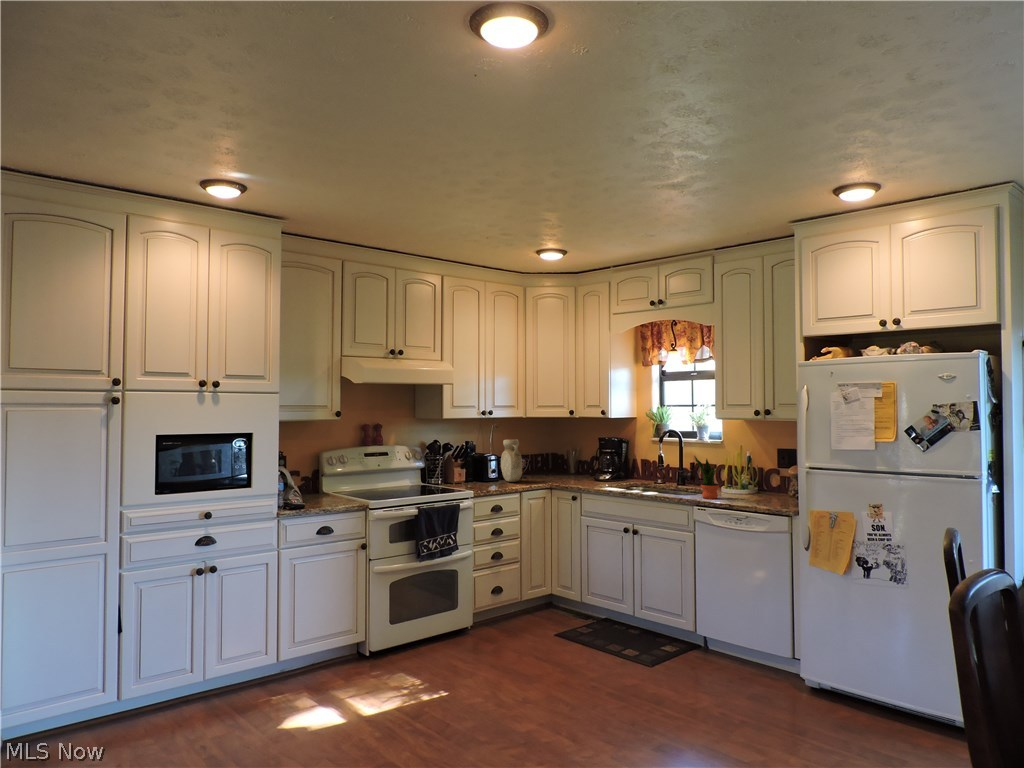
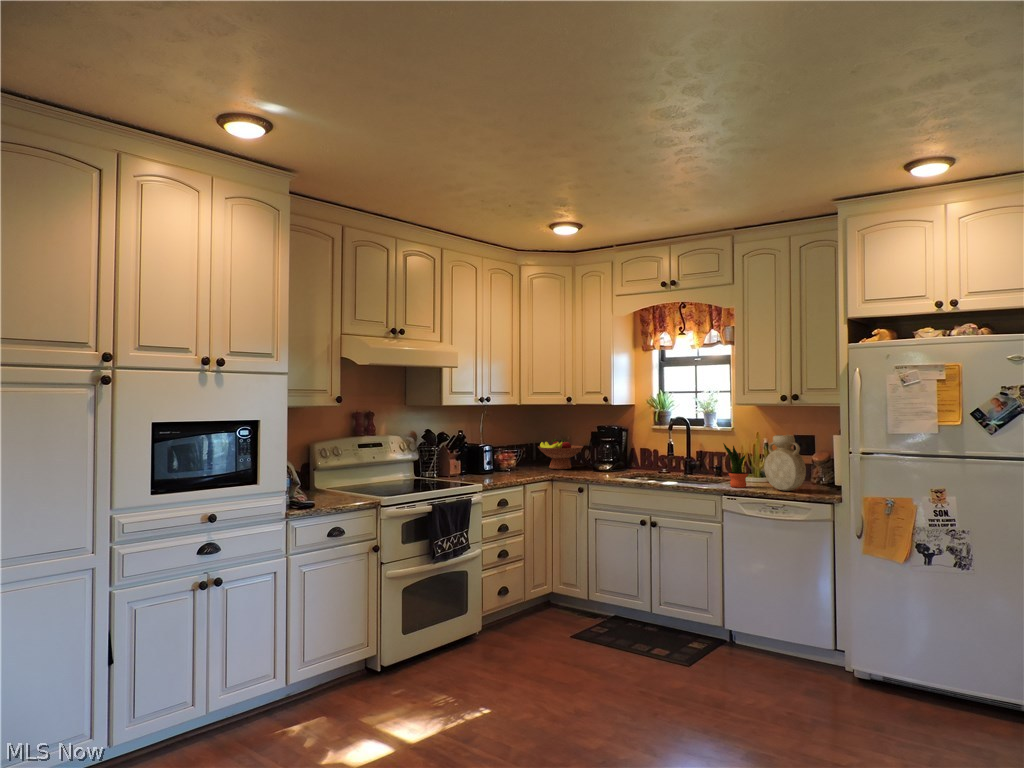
vase: present [501,439,522,482] -> present [764,435,806,491]
fruit bowl: none [543,450,585,478] -> present [538,439,583,469]

